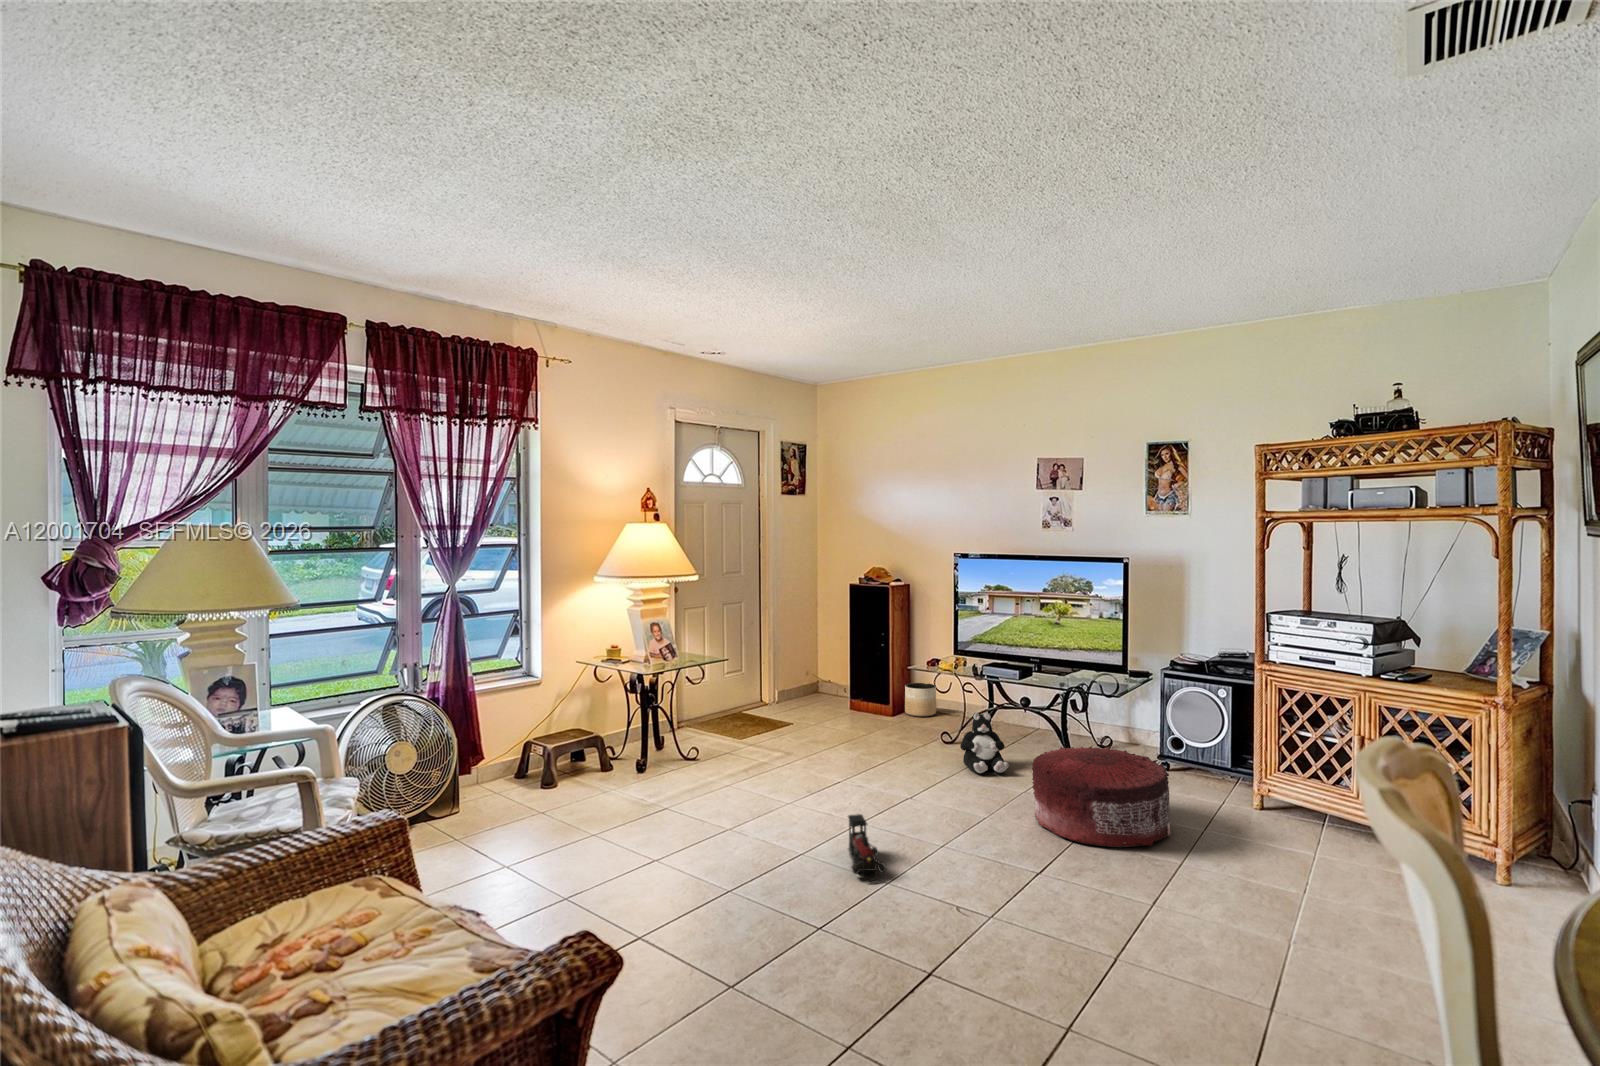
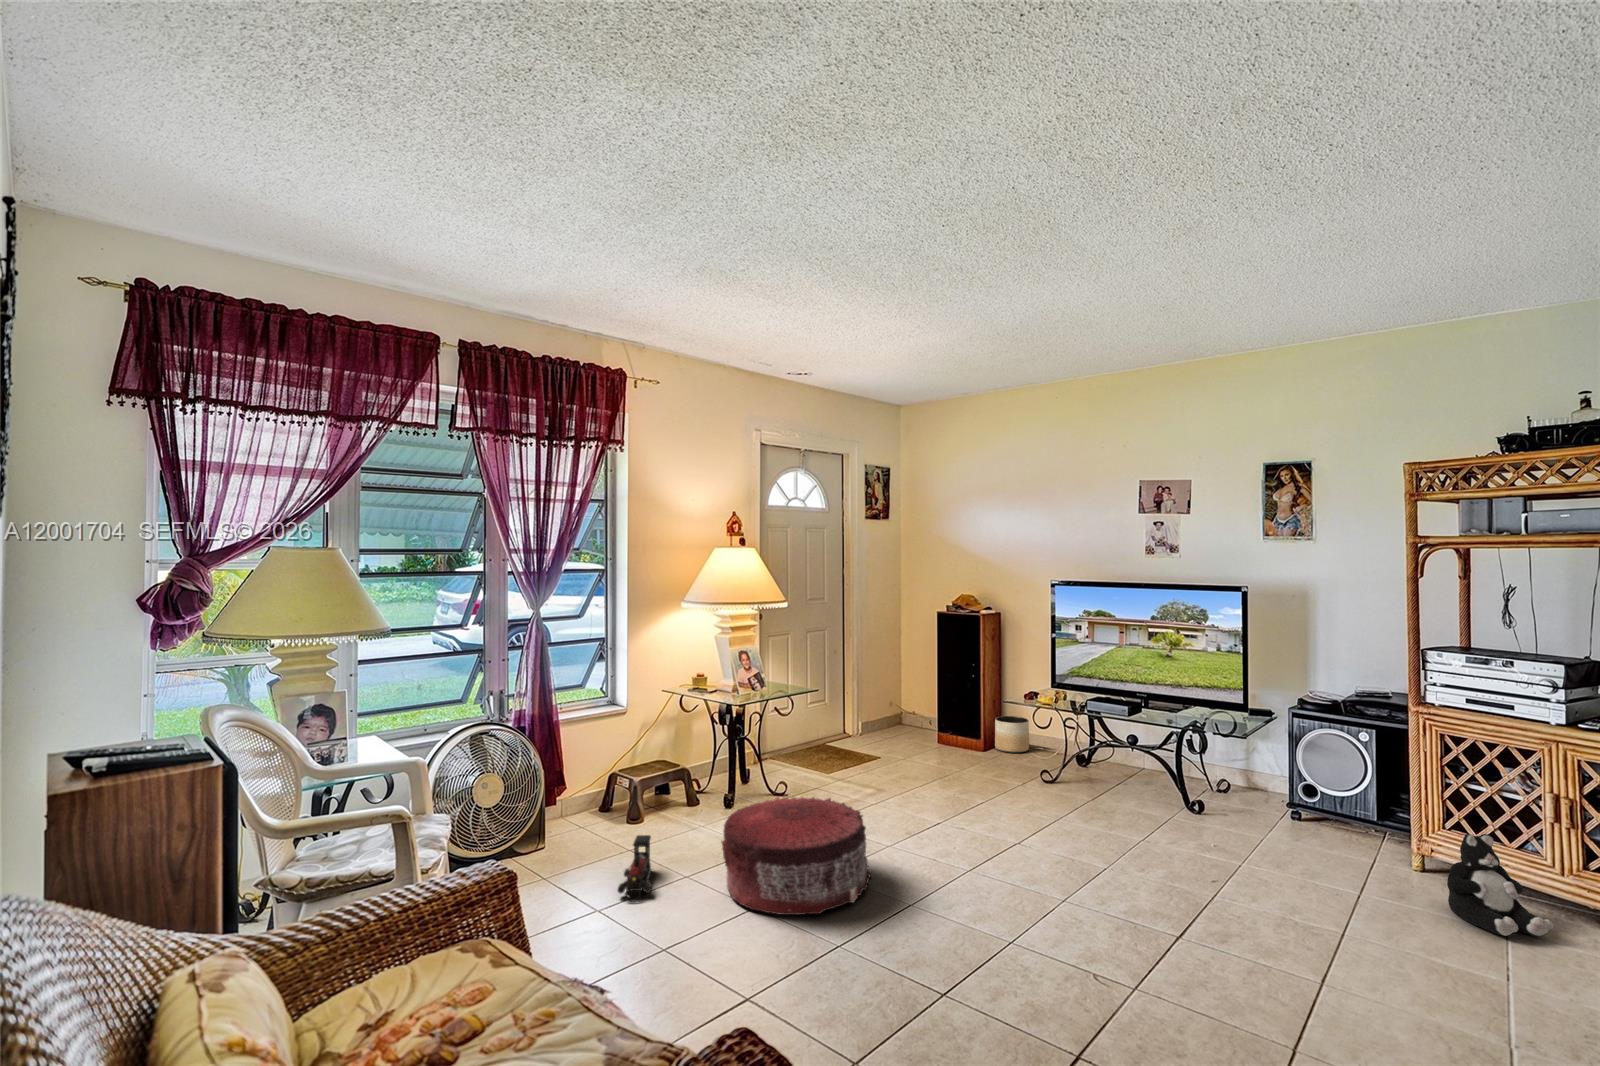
plush toy: present [960,712,1009,773] -> present [1447,834,1554,936]
pouf: present [1032,747,1170,847] -> present [721,797,871,915]
toy train: present [848,814,886,874] -> present [618,835,652,902]

